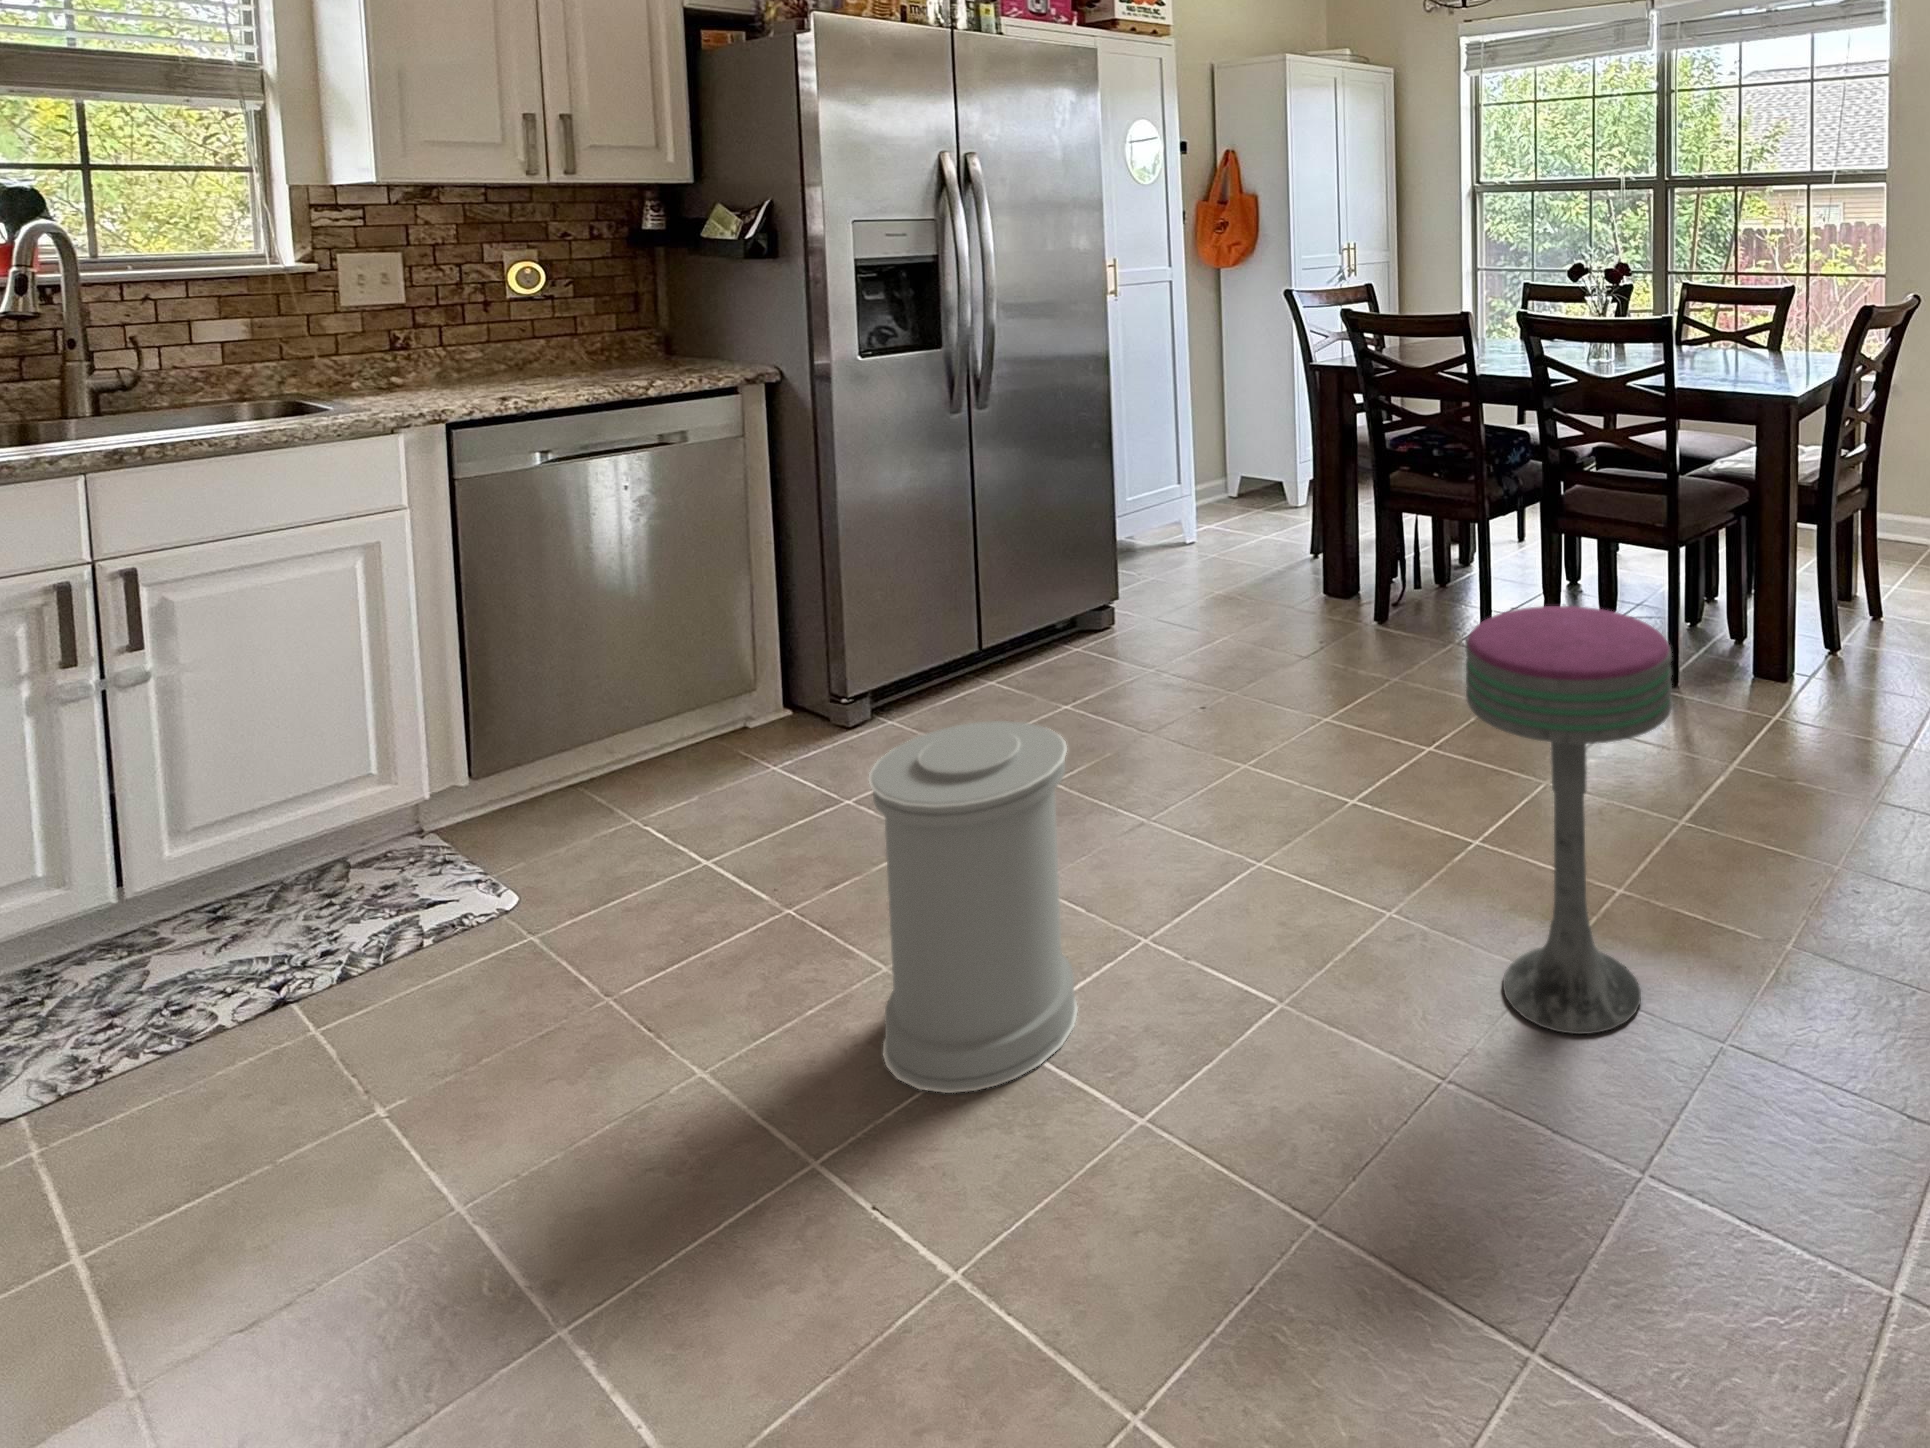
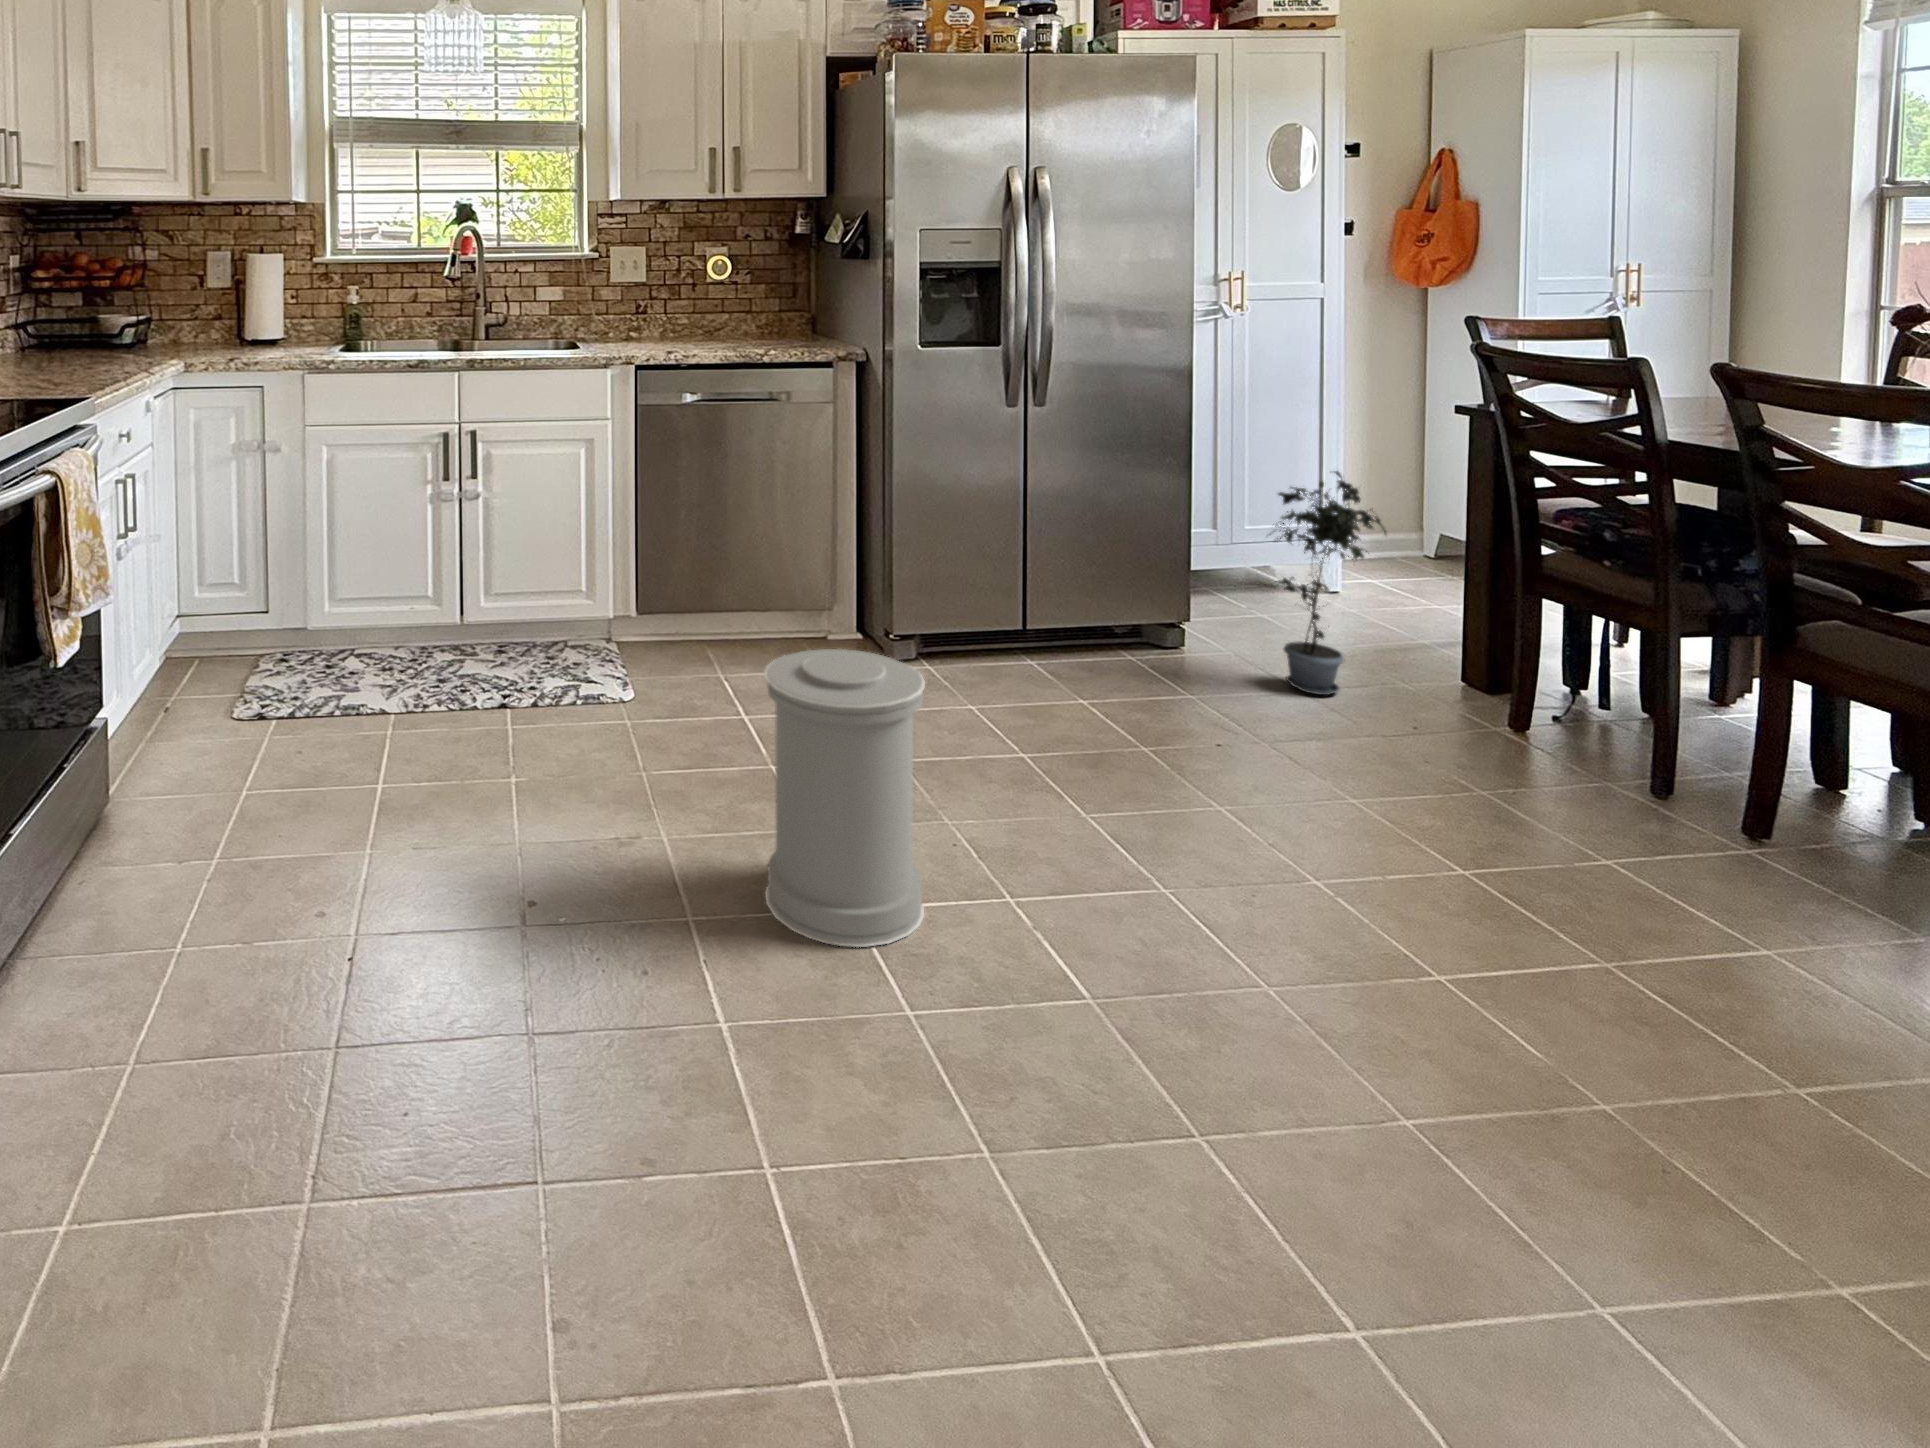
potted plant: none [1192,433,1294,636] -> present [1270,471,1386,695]
bar stool: present [1465,606,1672,1034] -> none [1312,696,1616,1238]

